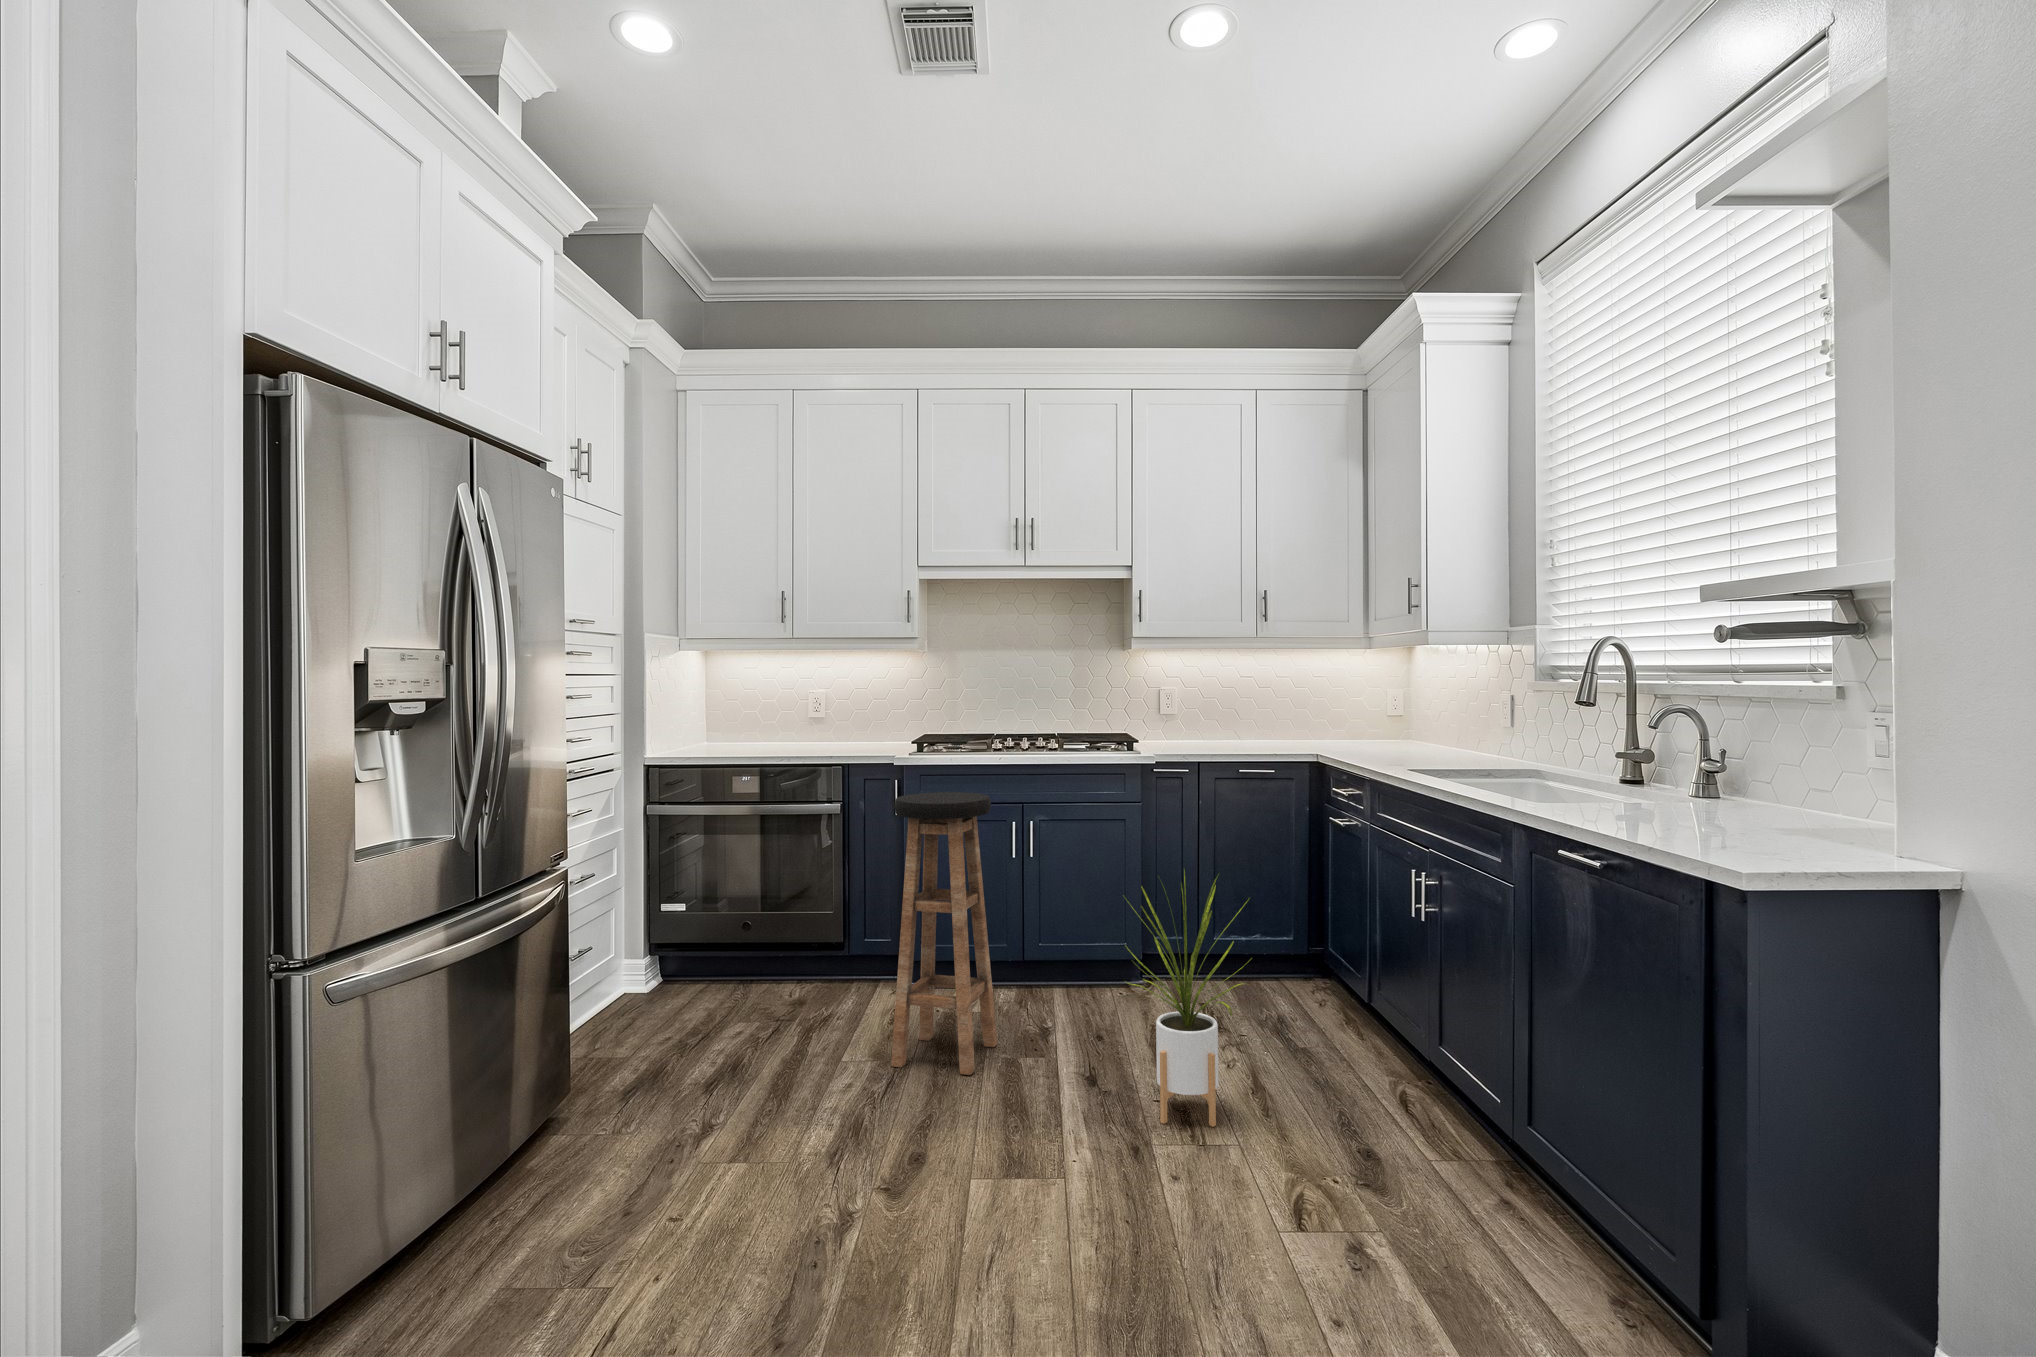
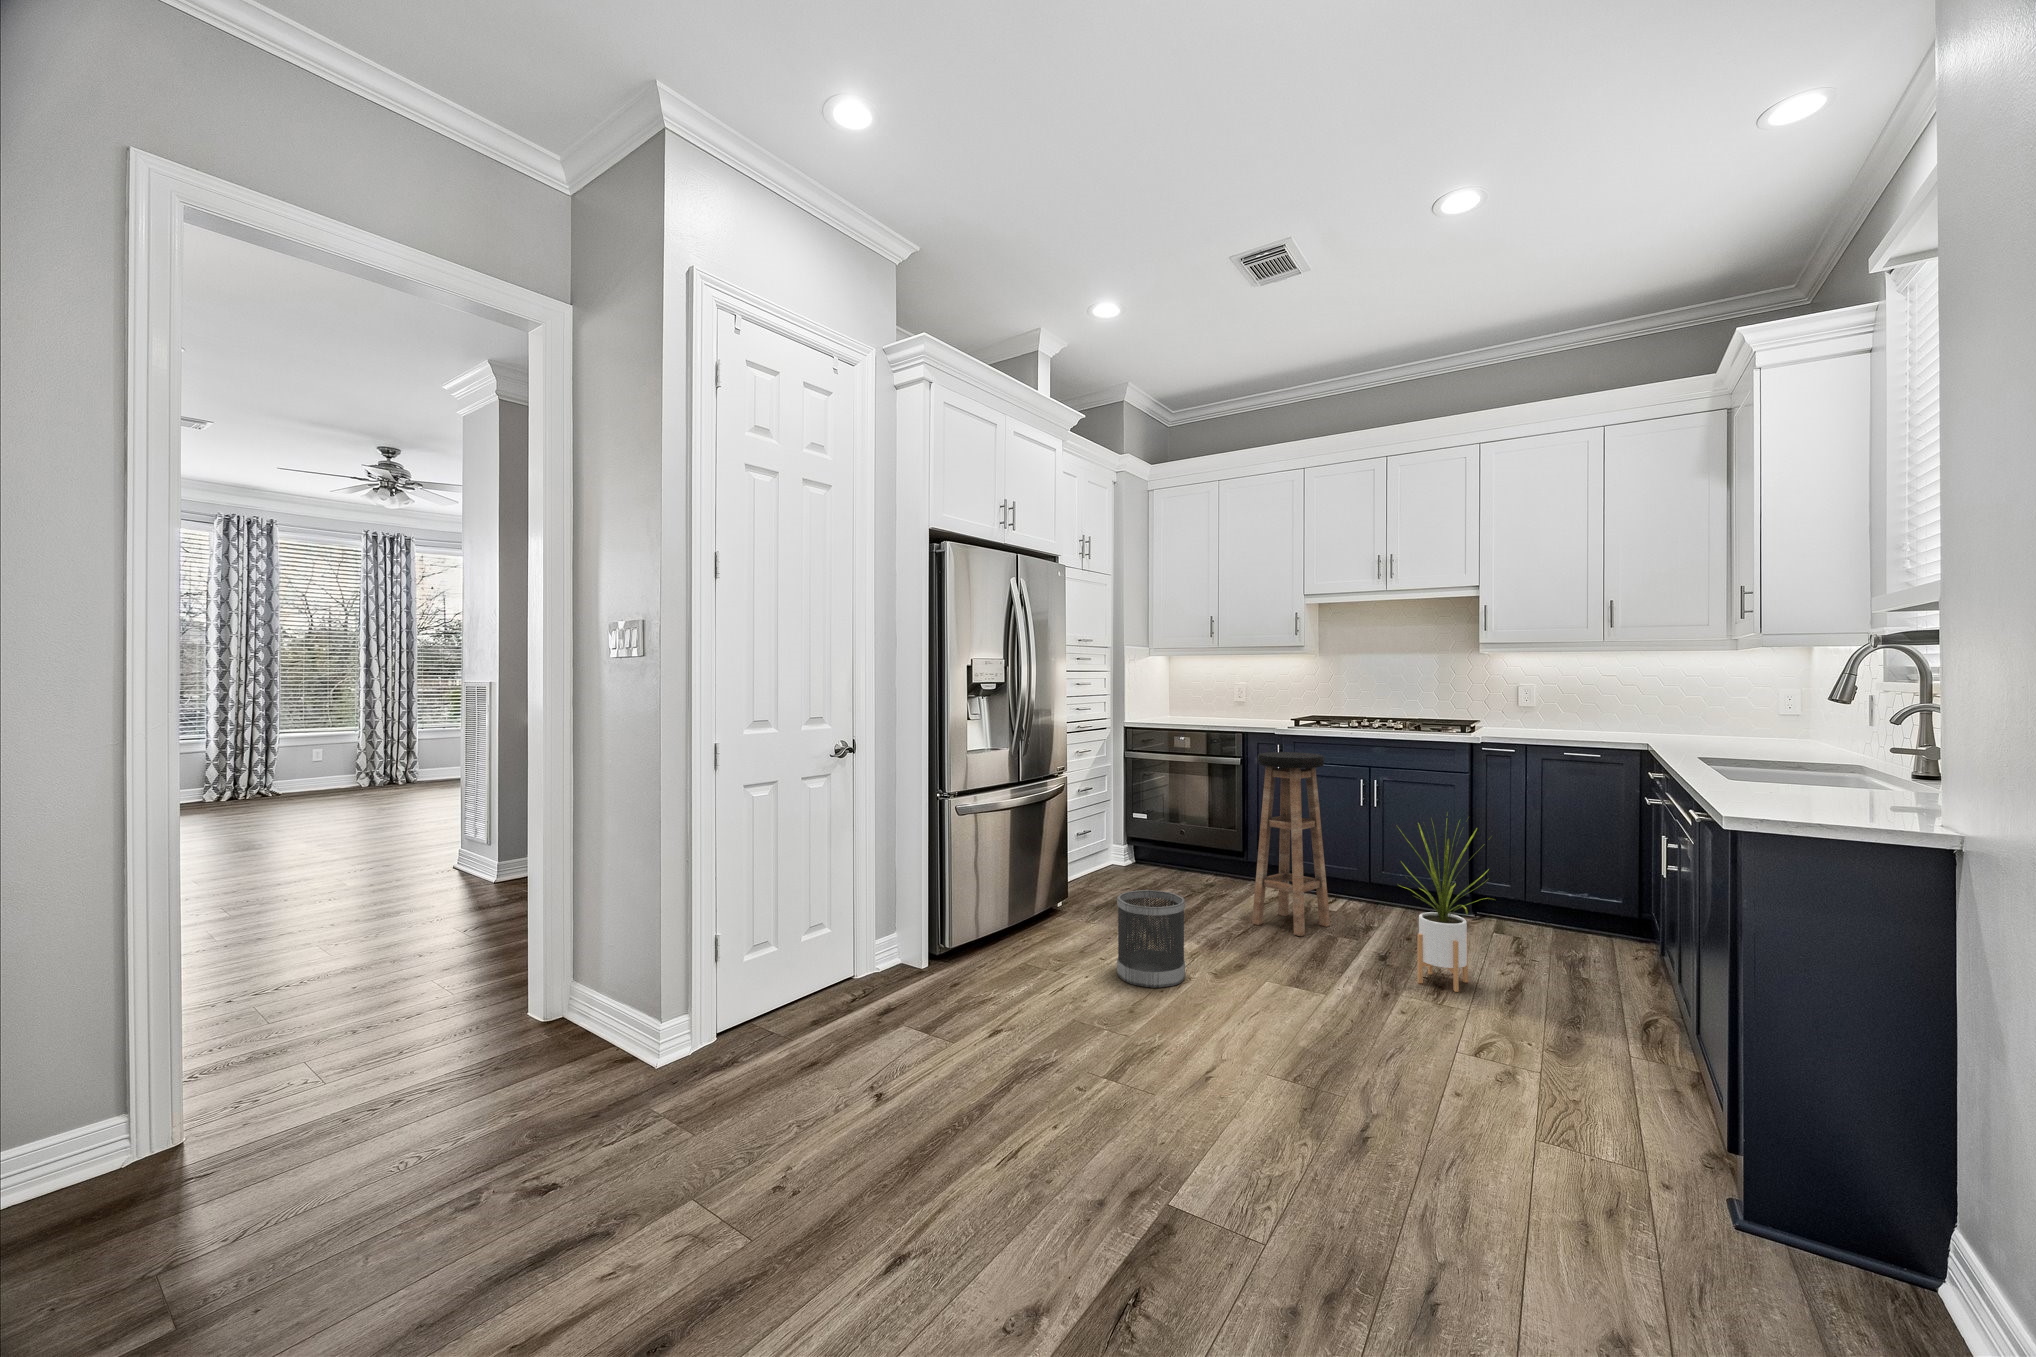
wastebasket: none [710,1068,839,1272] -> present [1117,890,1185,988]

